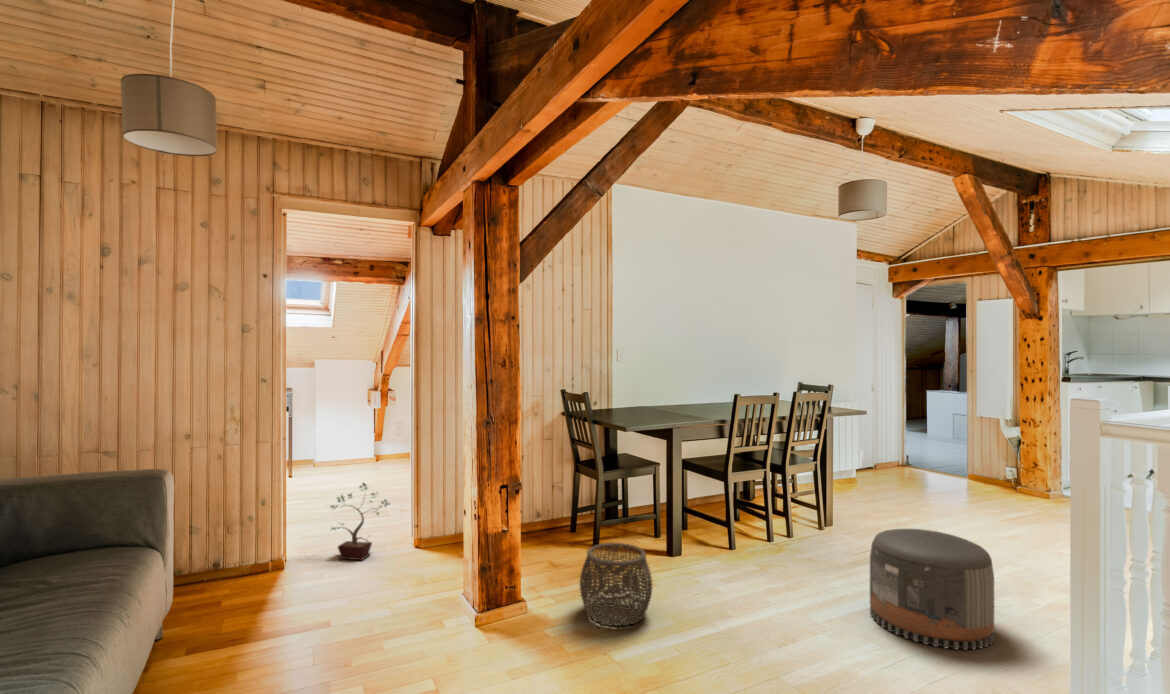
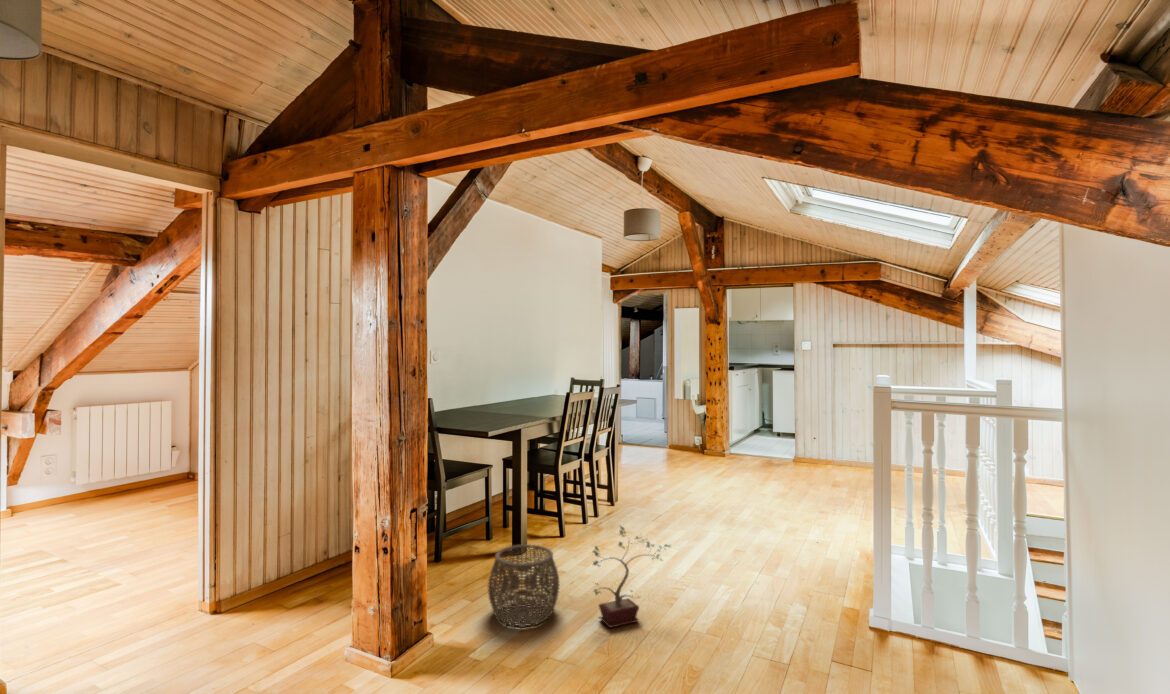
potted plant: present [331,483,389,560] -> present [593,527,670,628]
pouf: present [870,529,994,650] -> none [698,490,781,574]

